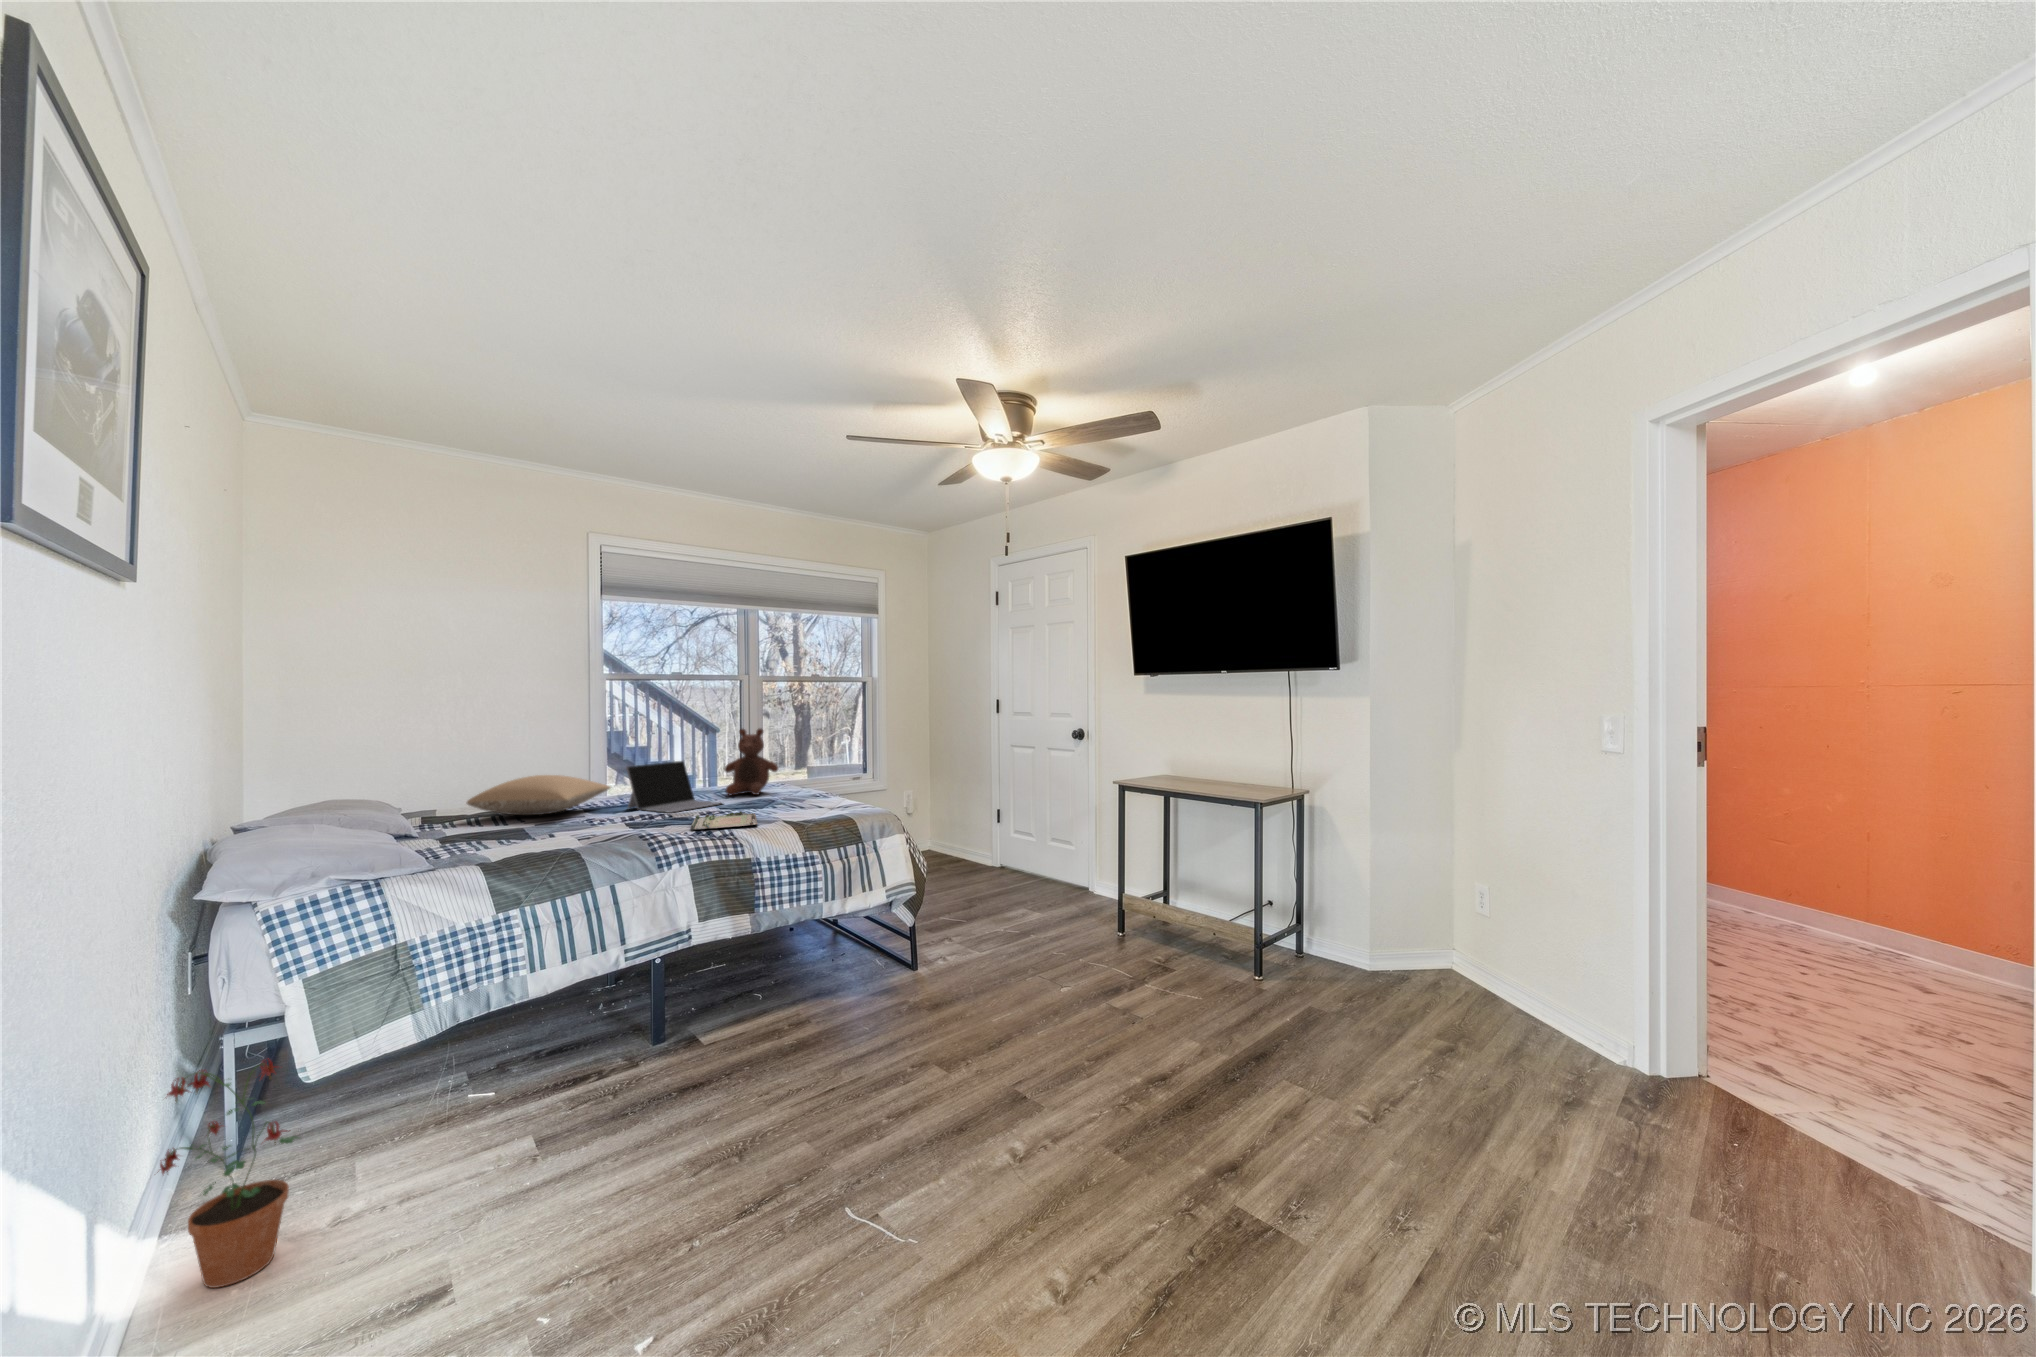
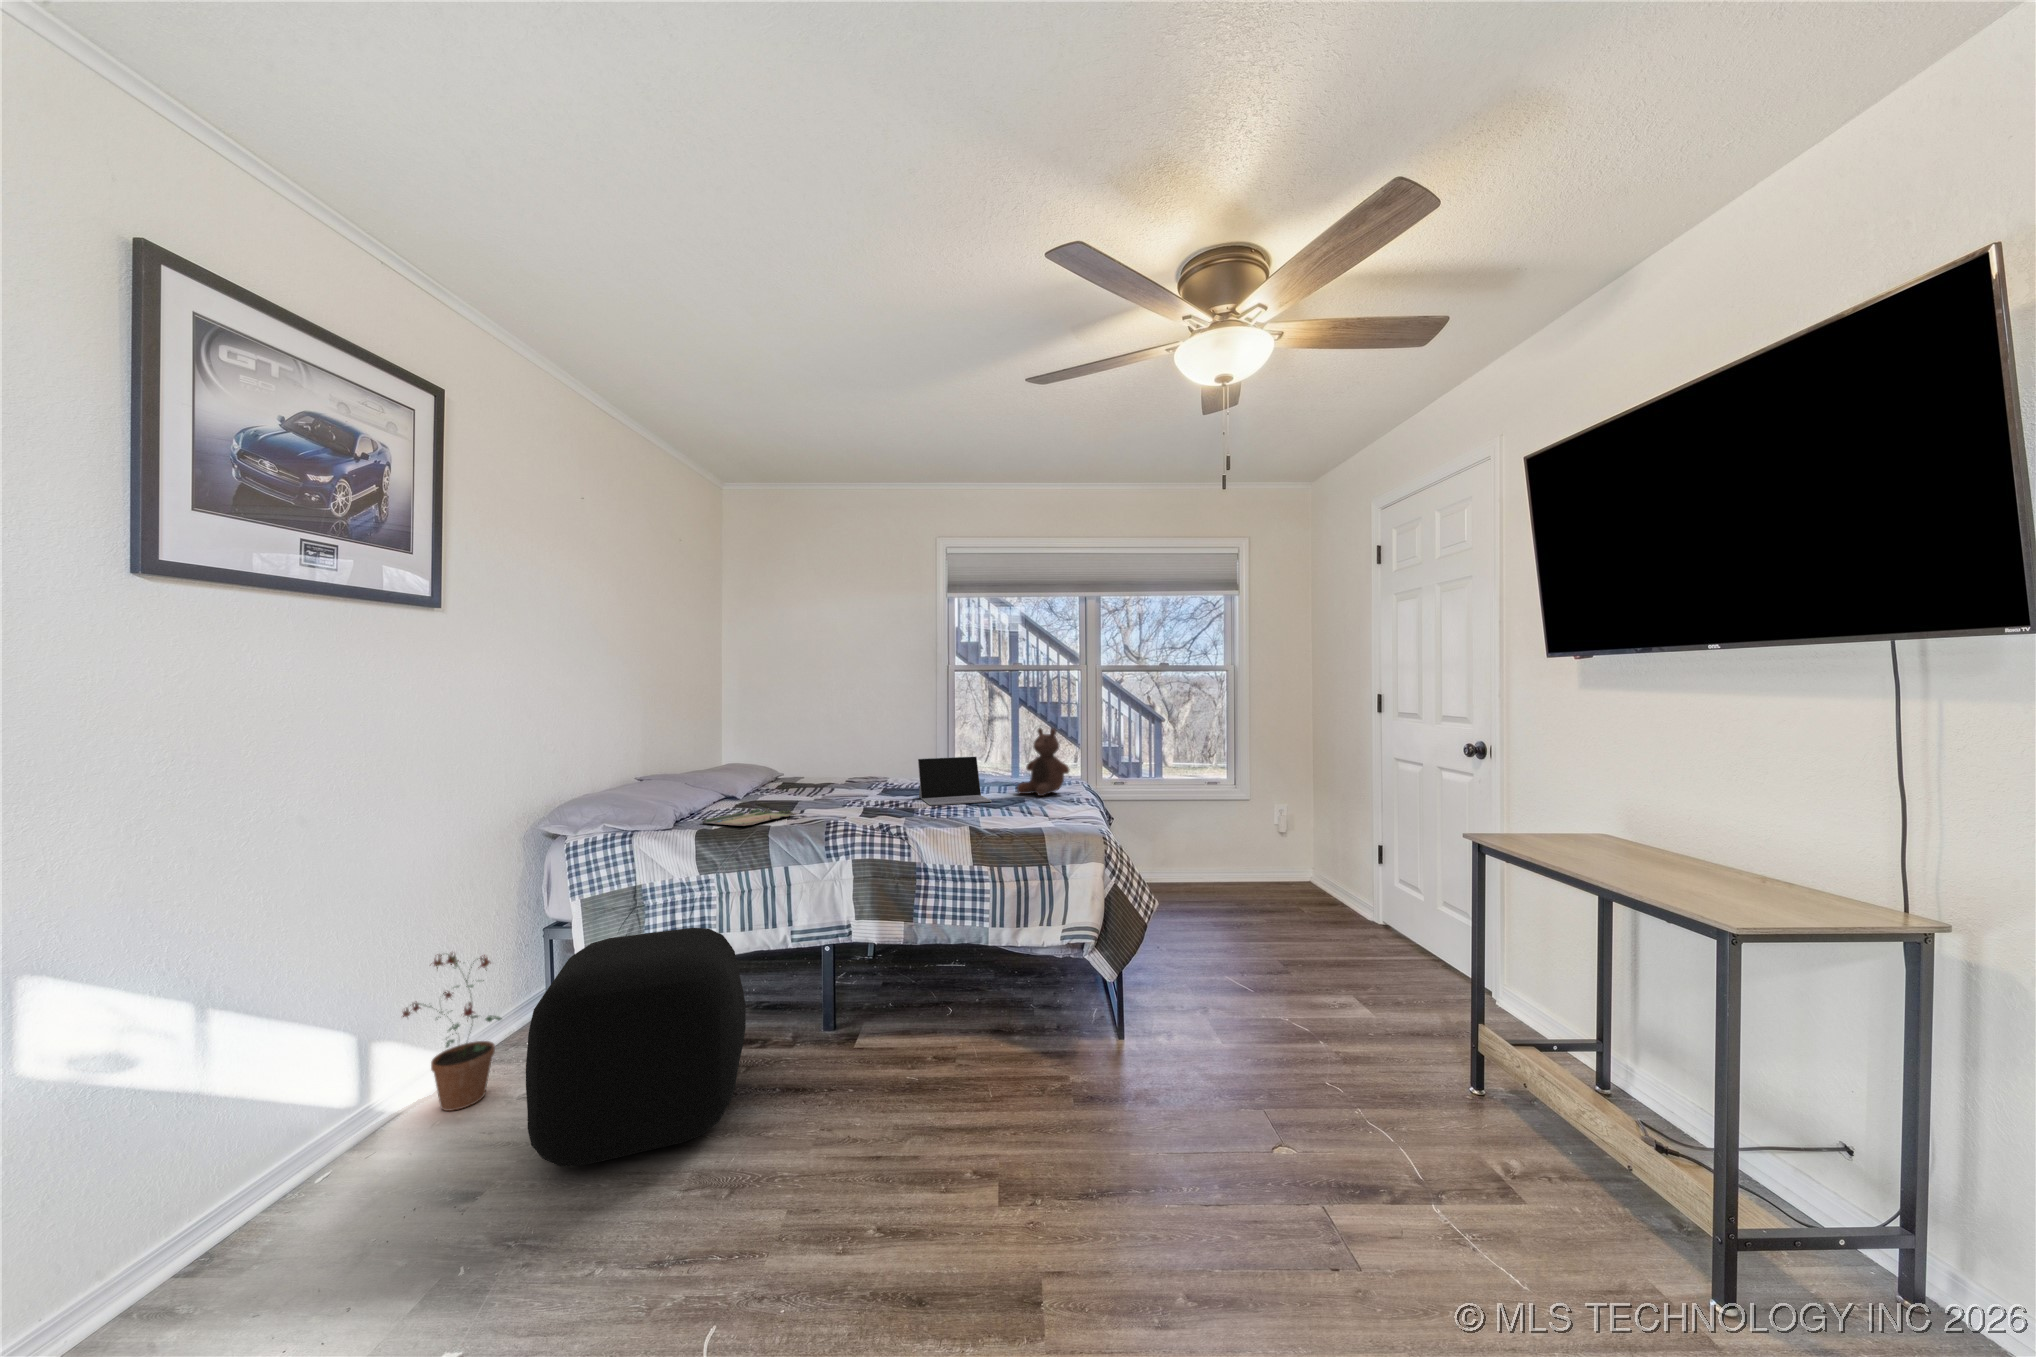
pillow: present [467,775,610,815] -> none [808,762,917,794]
tray: present [691,811,758,830] -> present [702,808,796,826]
ottoman: none [440,951,699,1213] -> present [526,928,746,1166]

